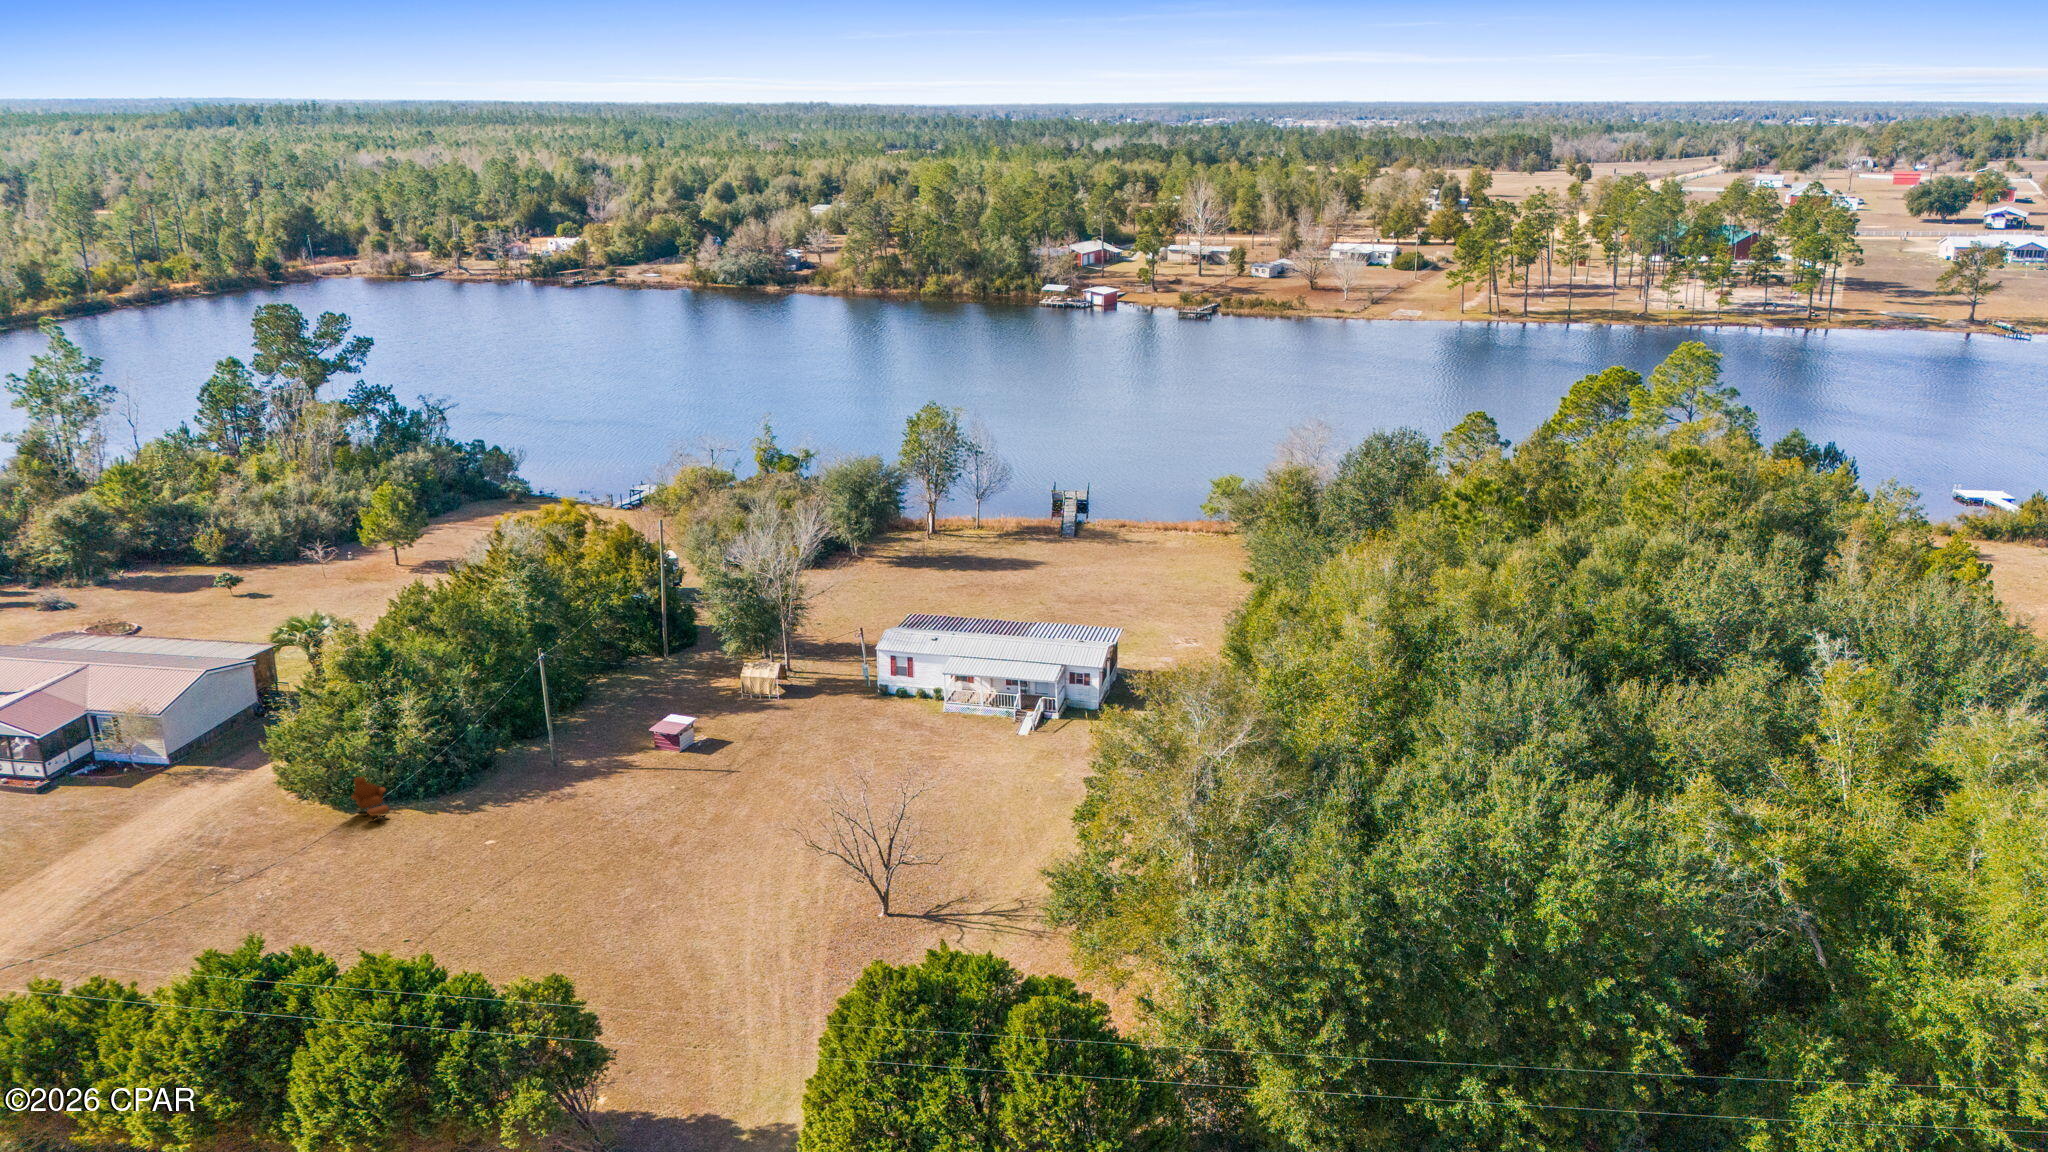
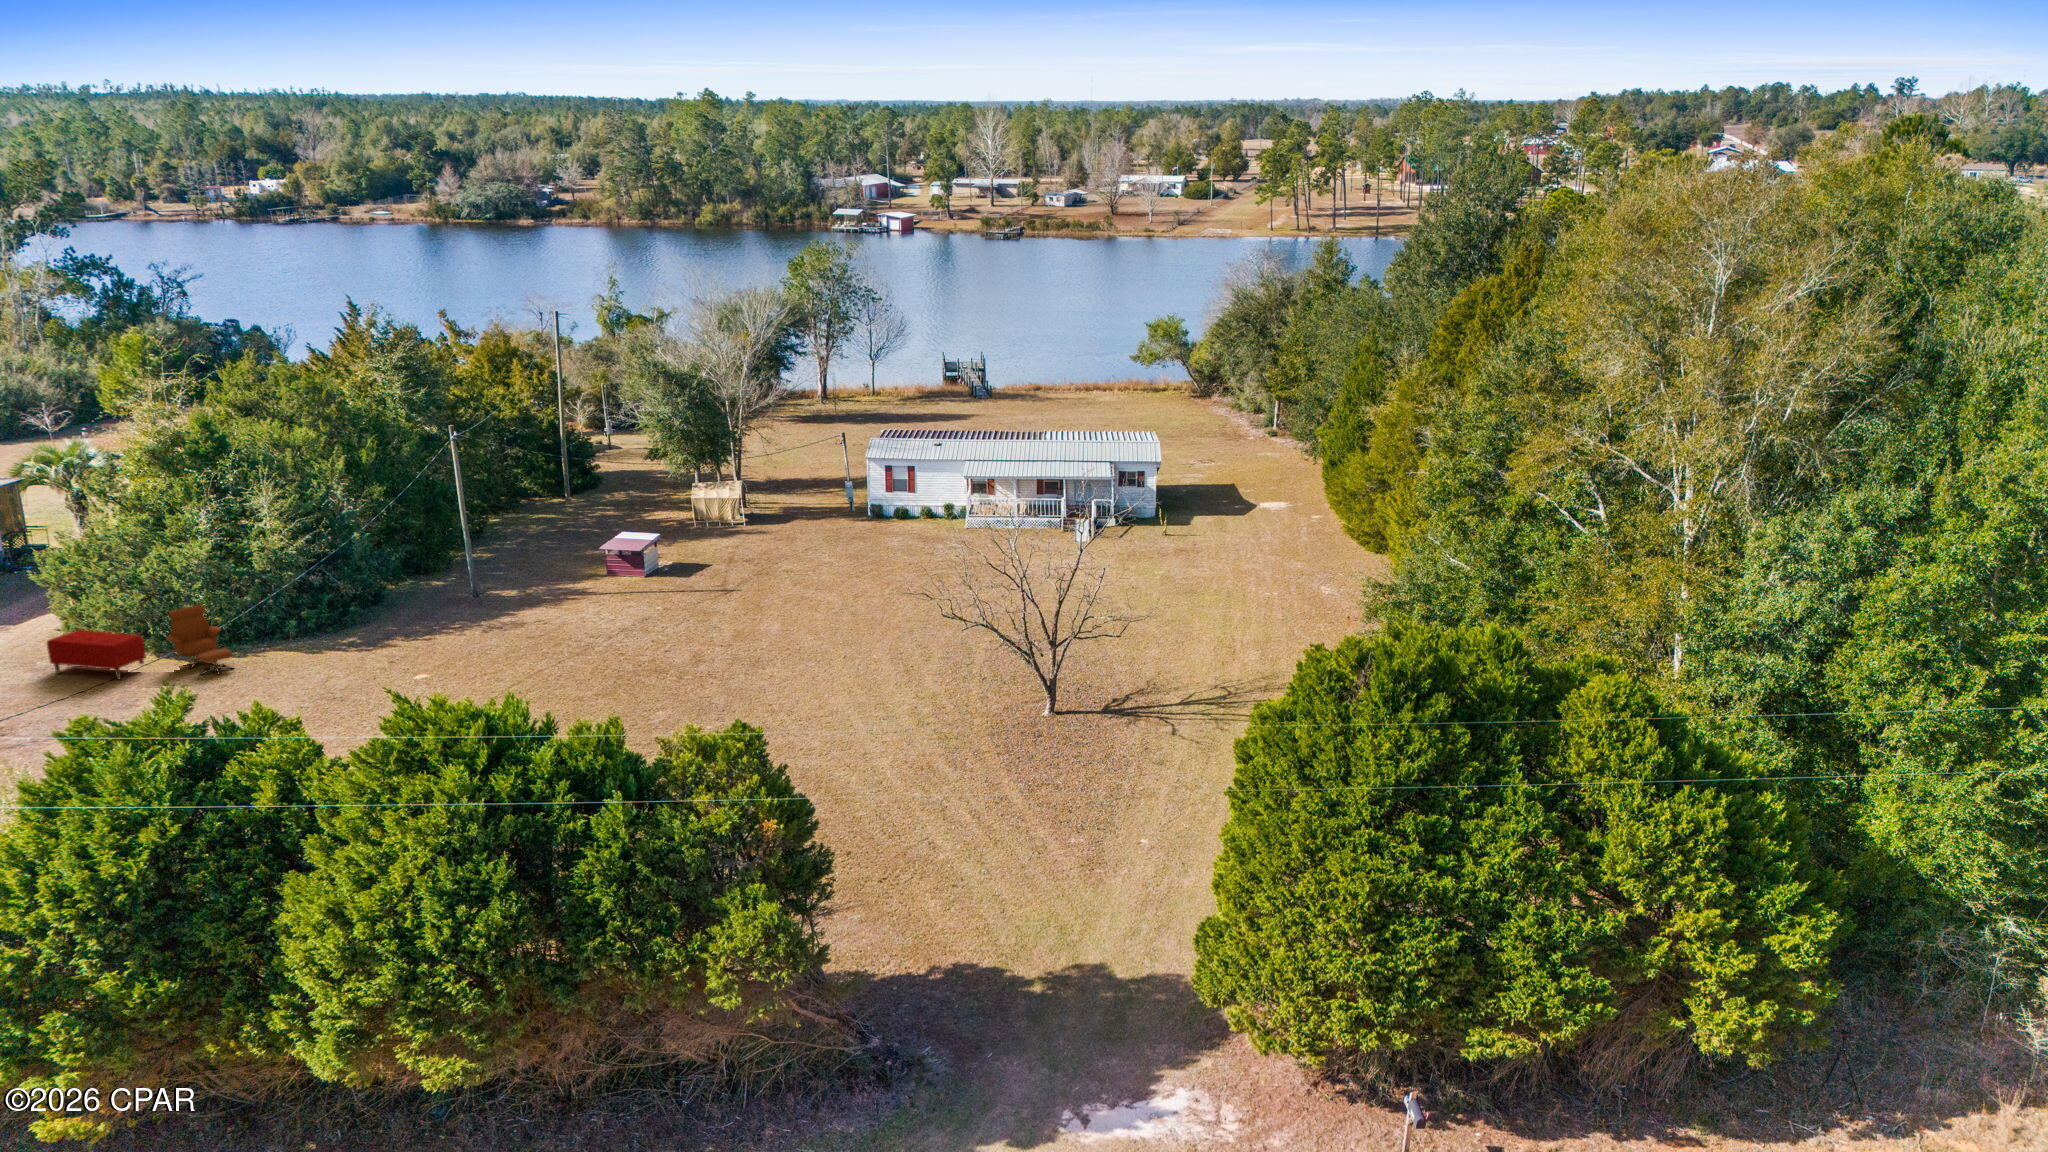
bench: none [281,785,339,823] -> present [47,630,146,679]

